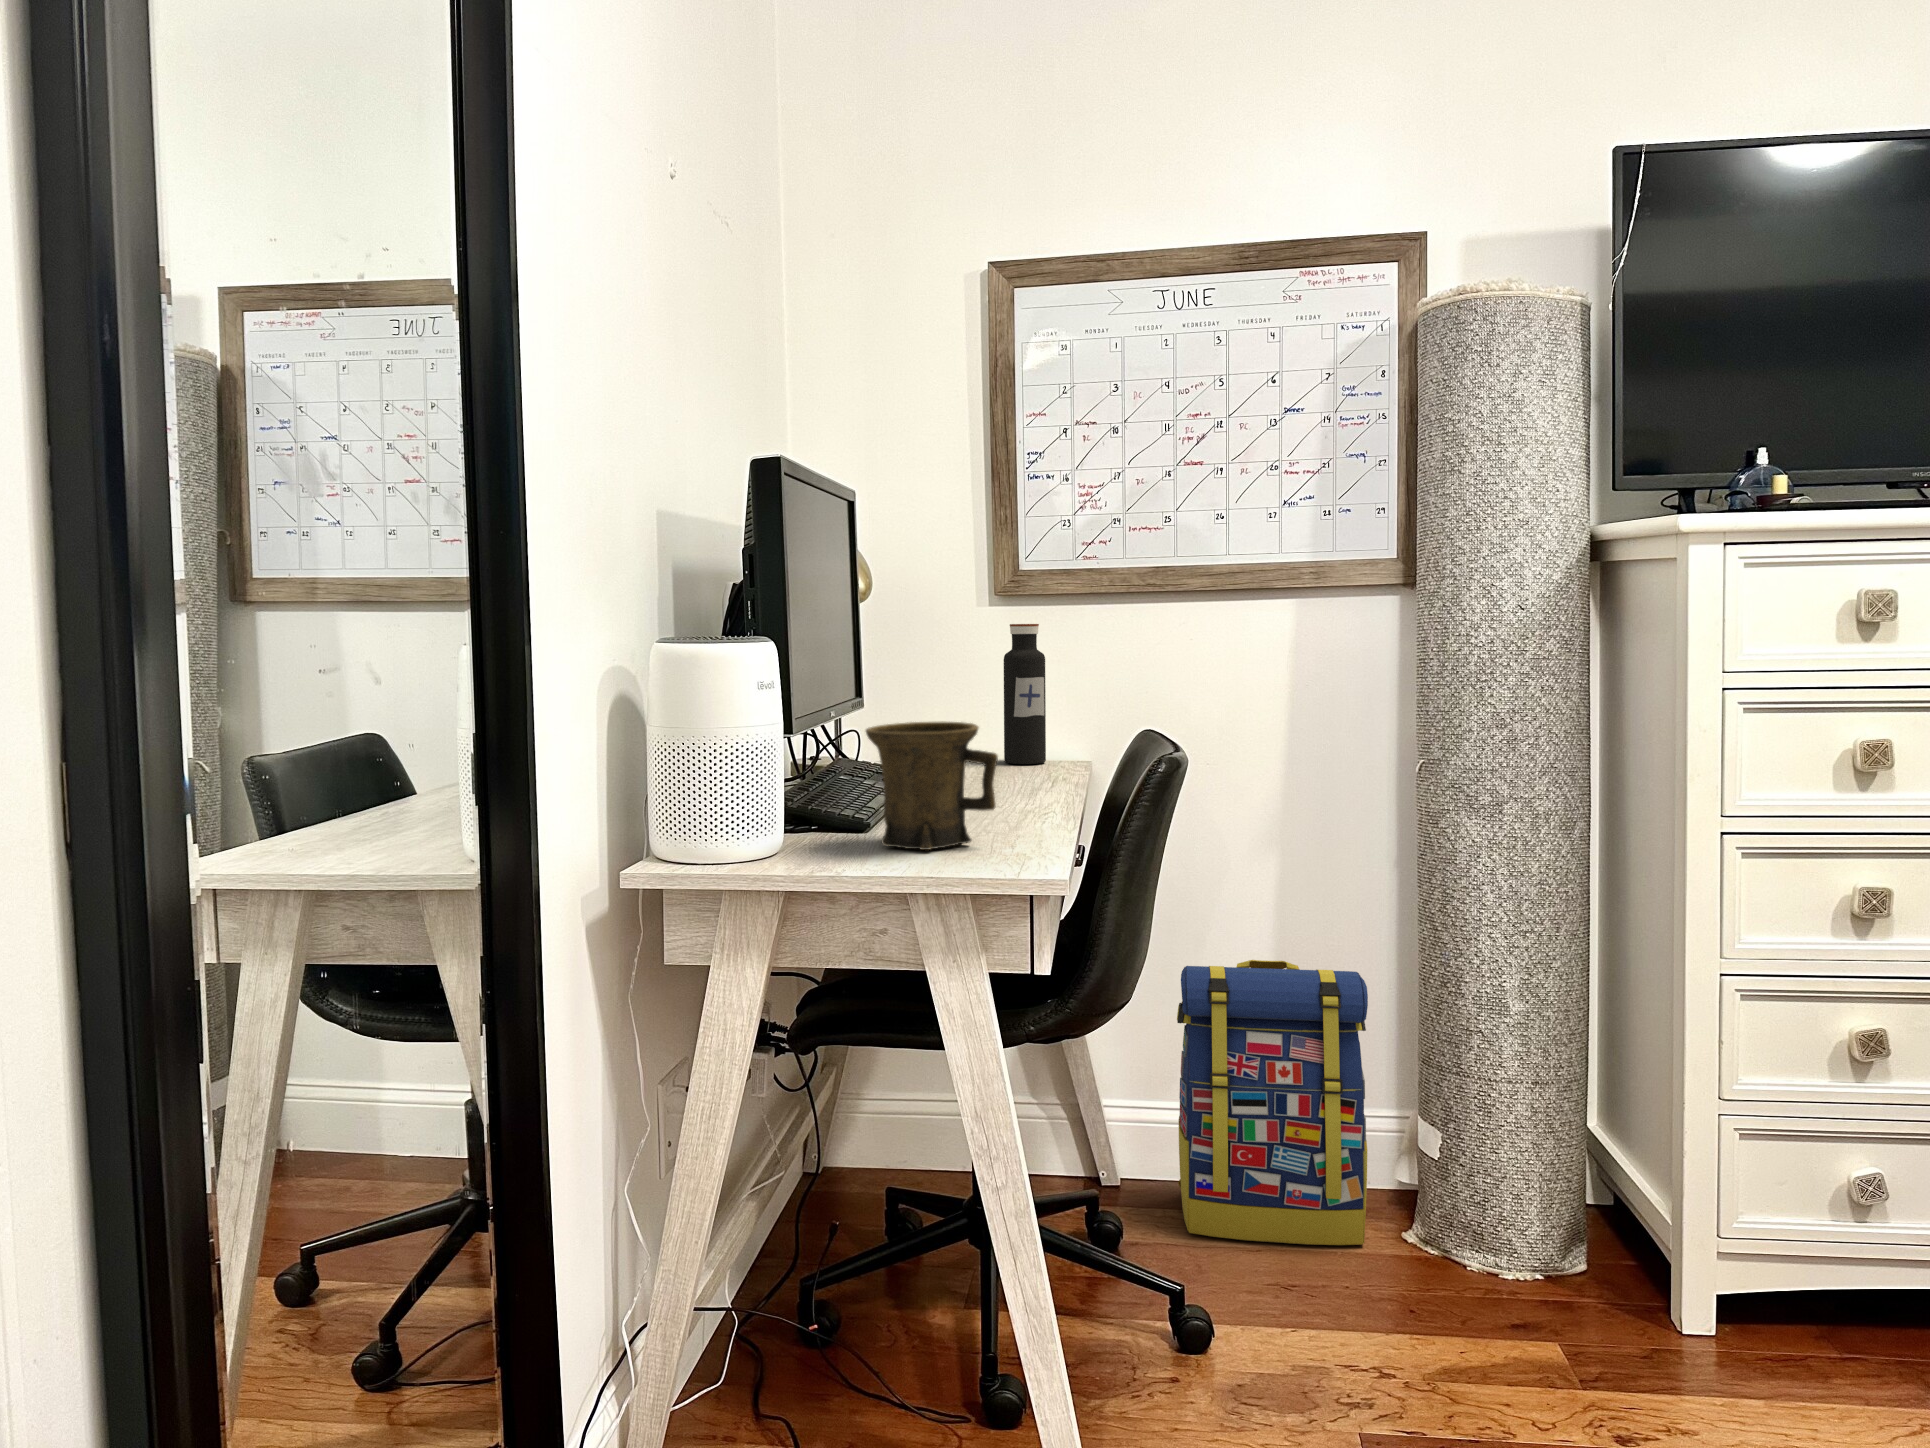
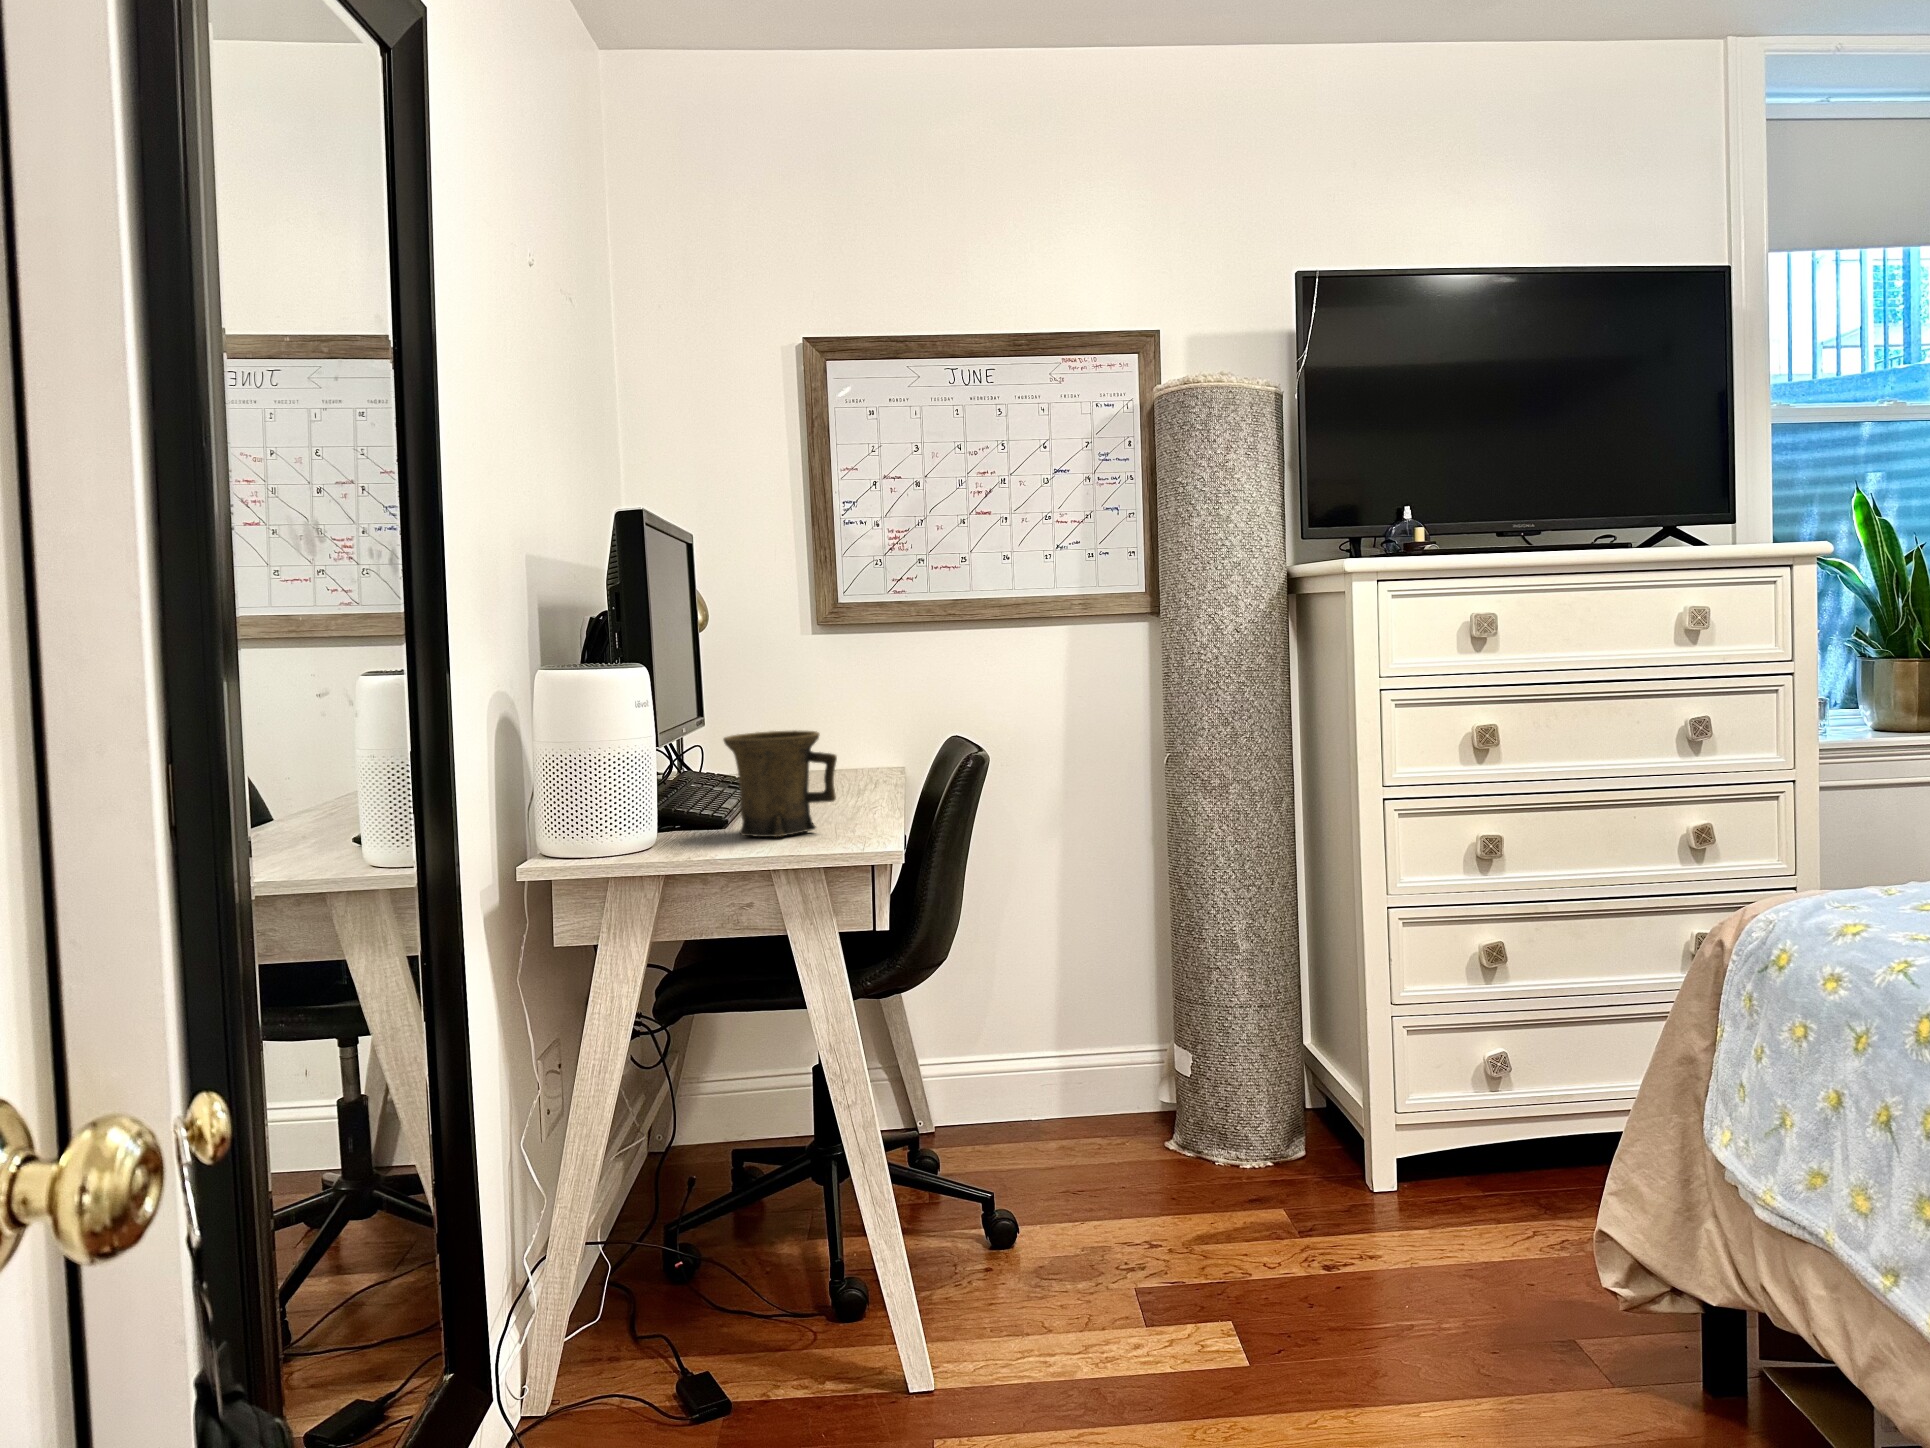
water bottle: present [1004,624,1046,764] -> none [825,651,864,773]
backpack: present [1177,960,1368,1245] -> none [982,929,1138,1164]

